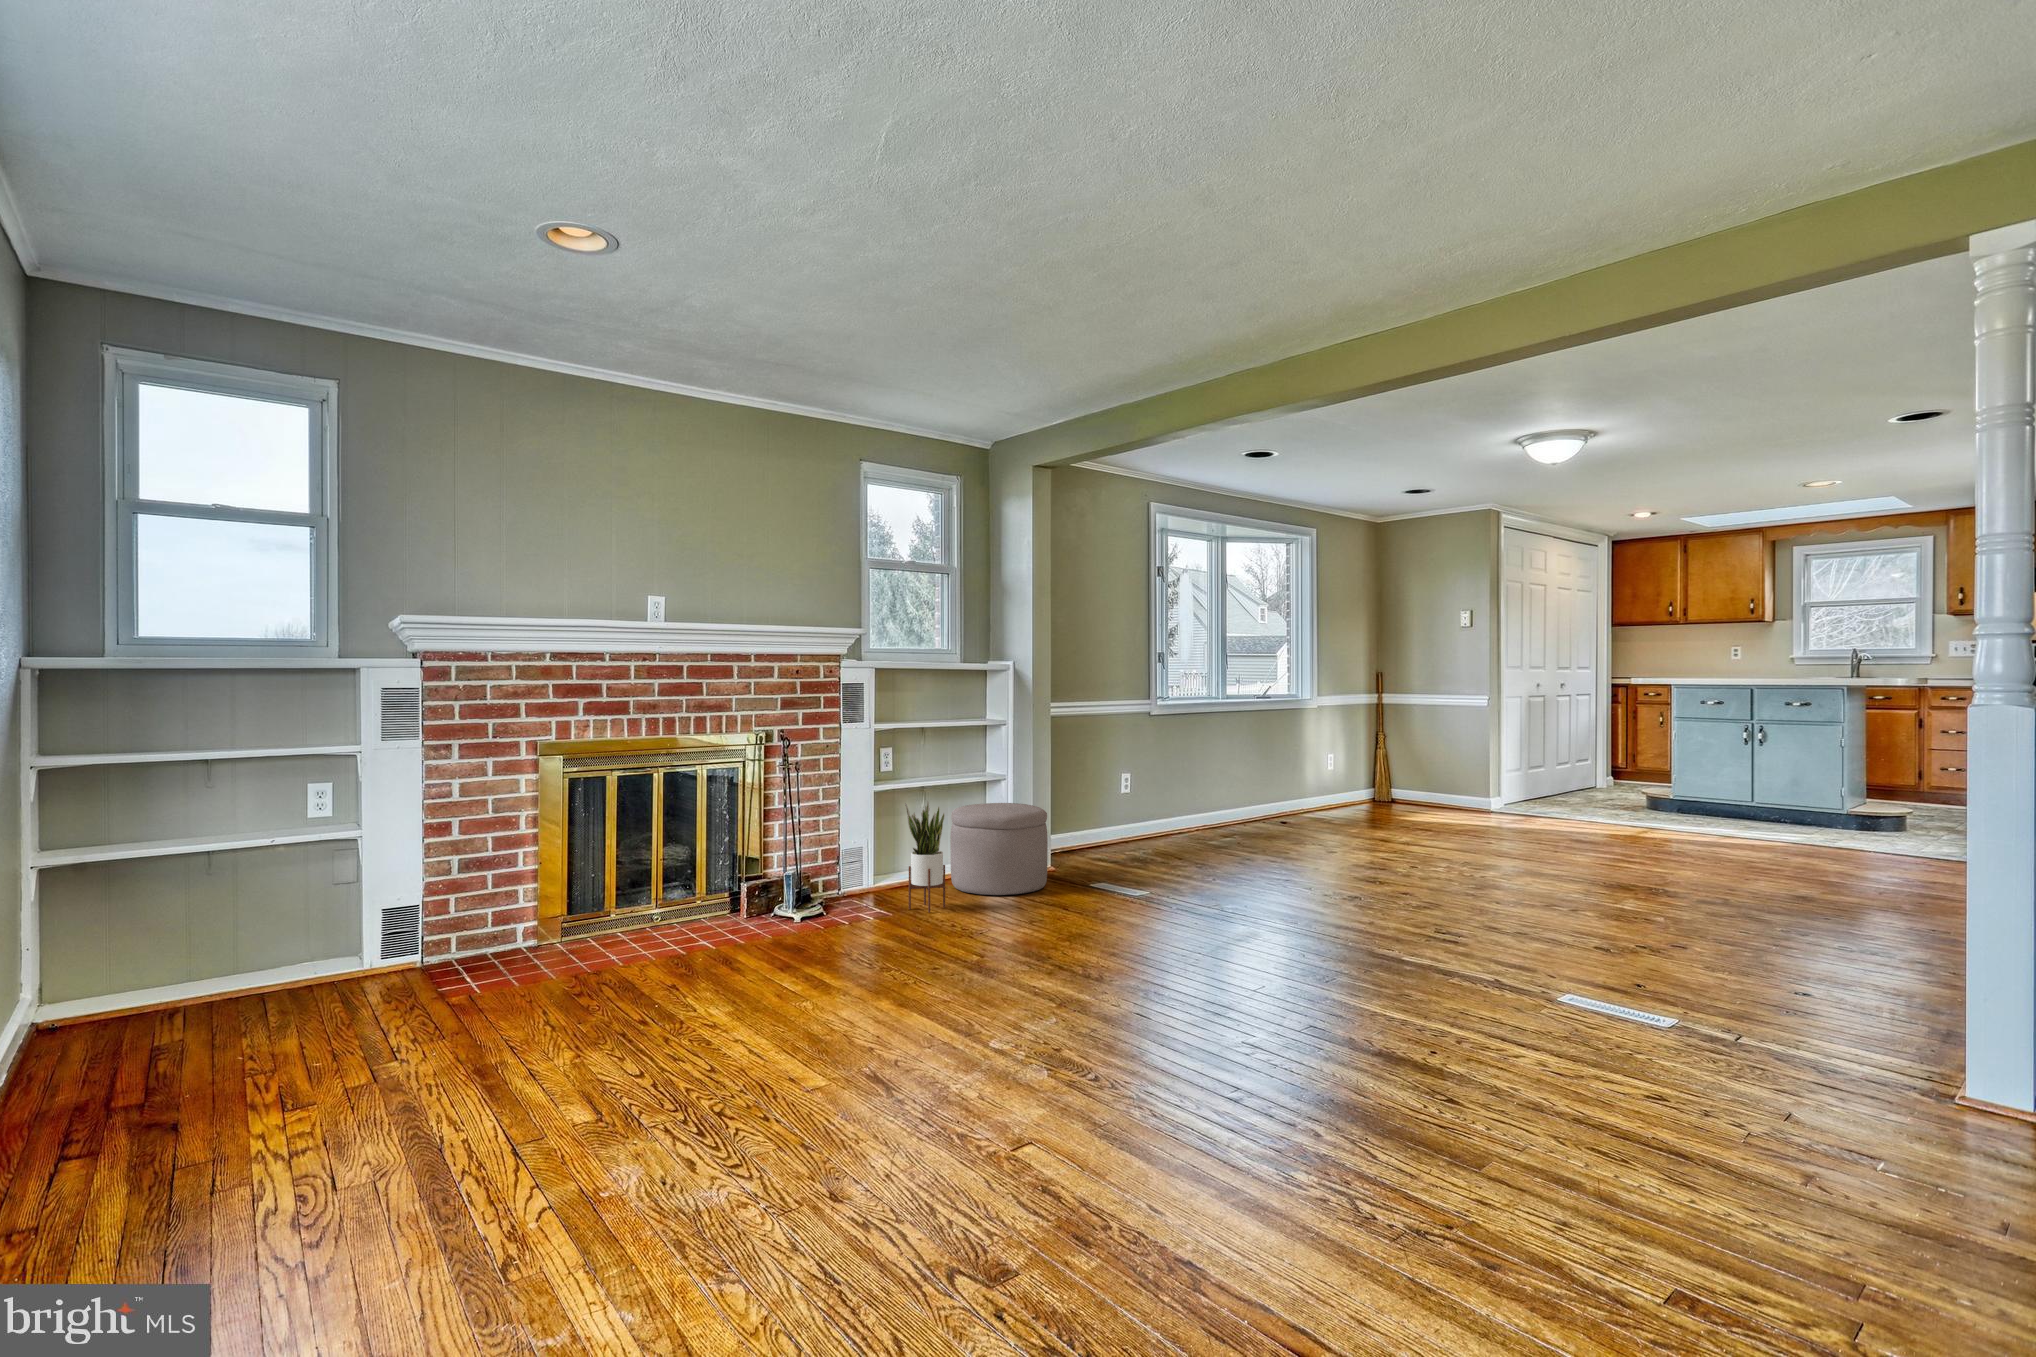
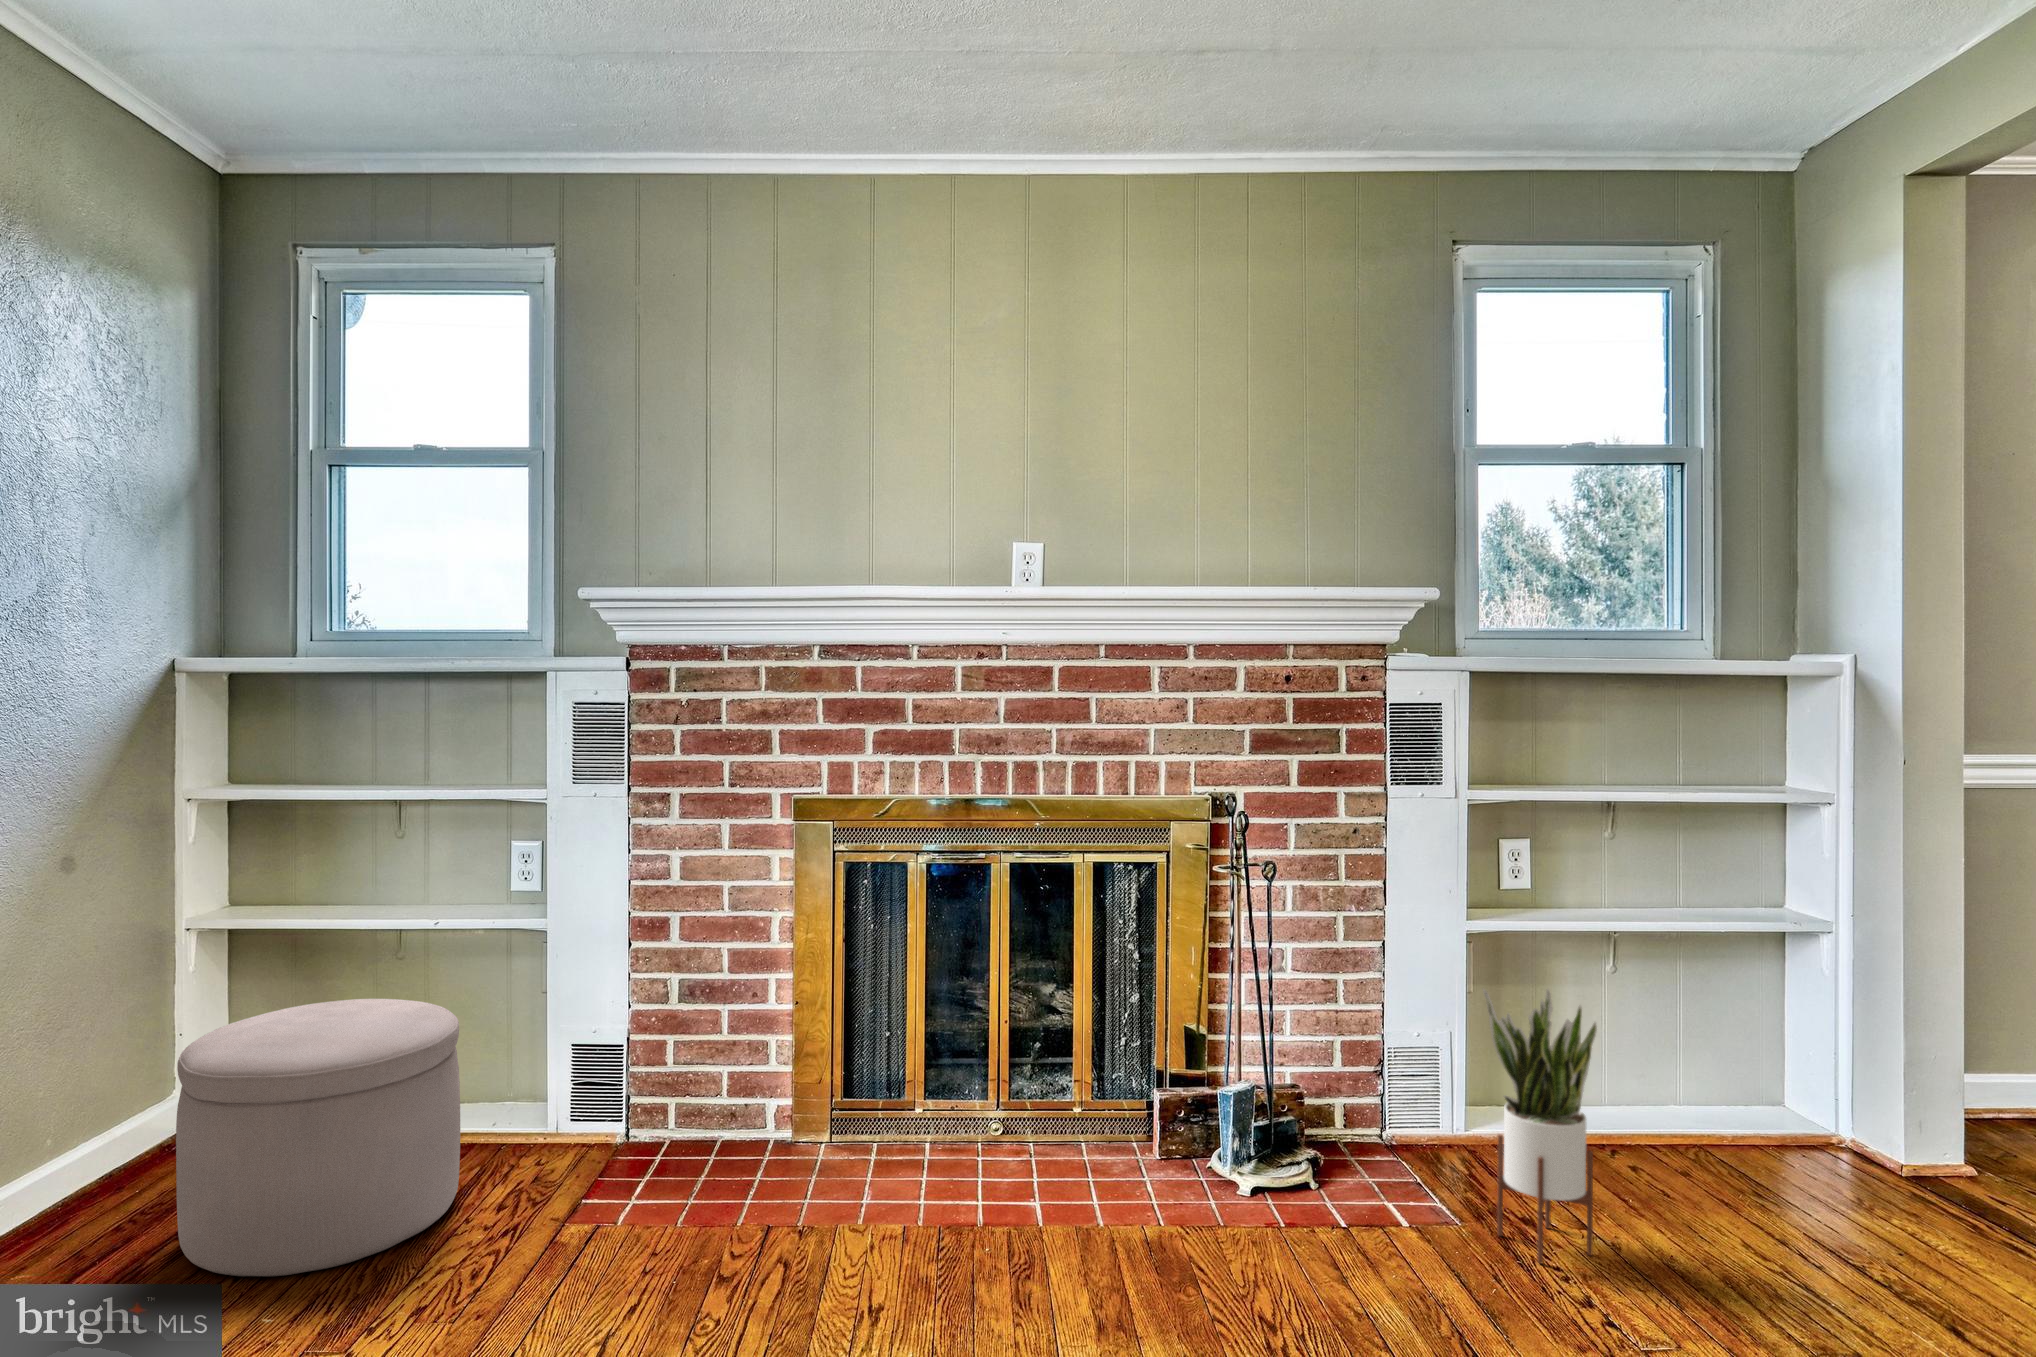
ottoman: present [950,803,1048,895] -> present [176,999,460,1276]

